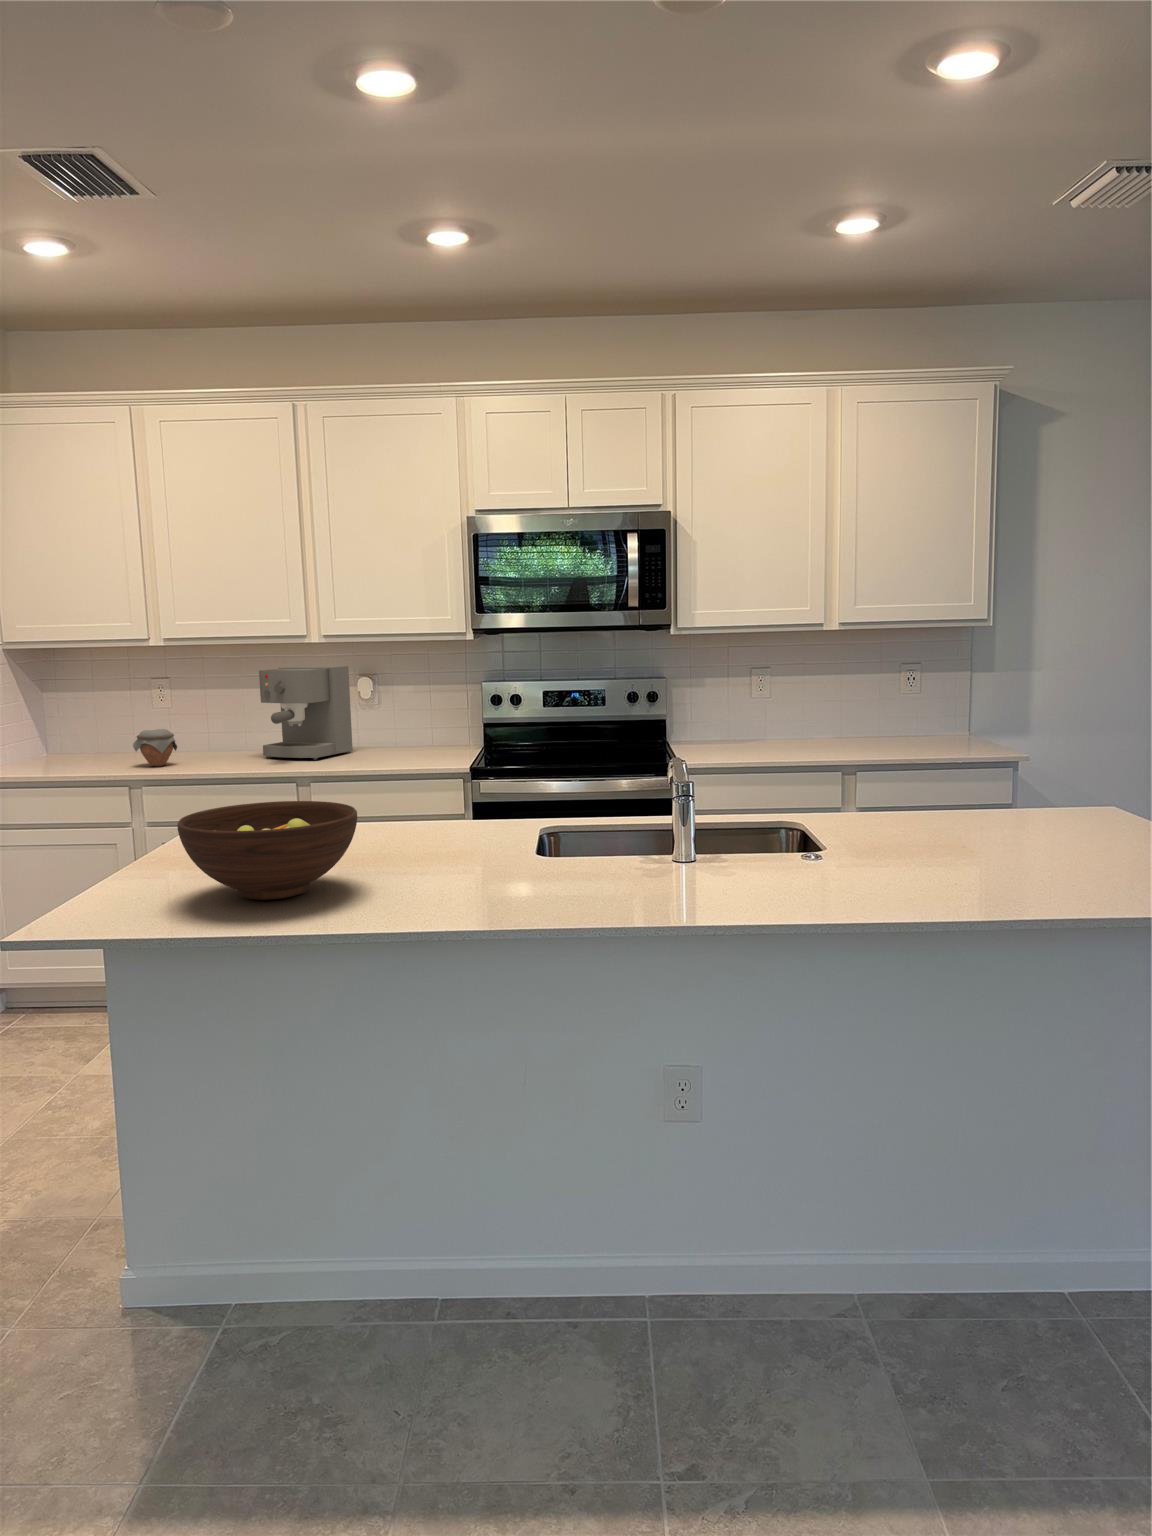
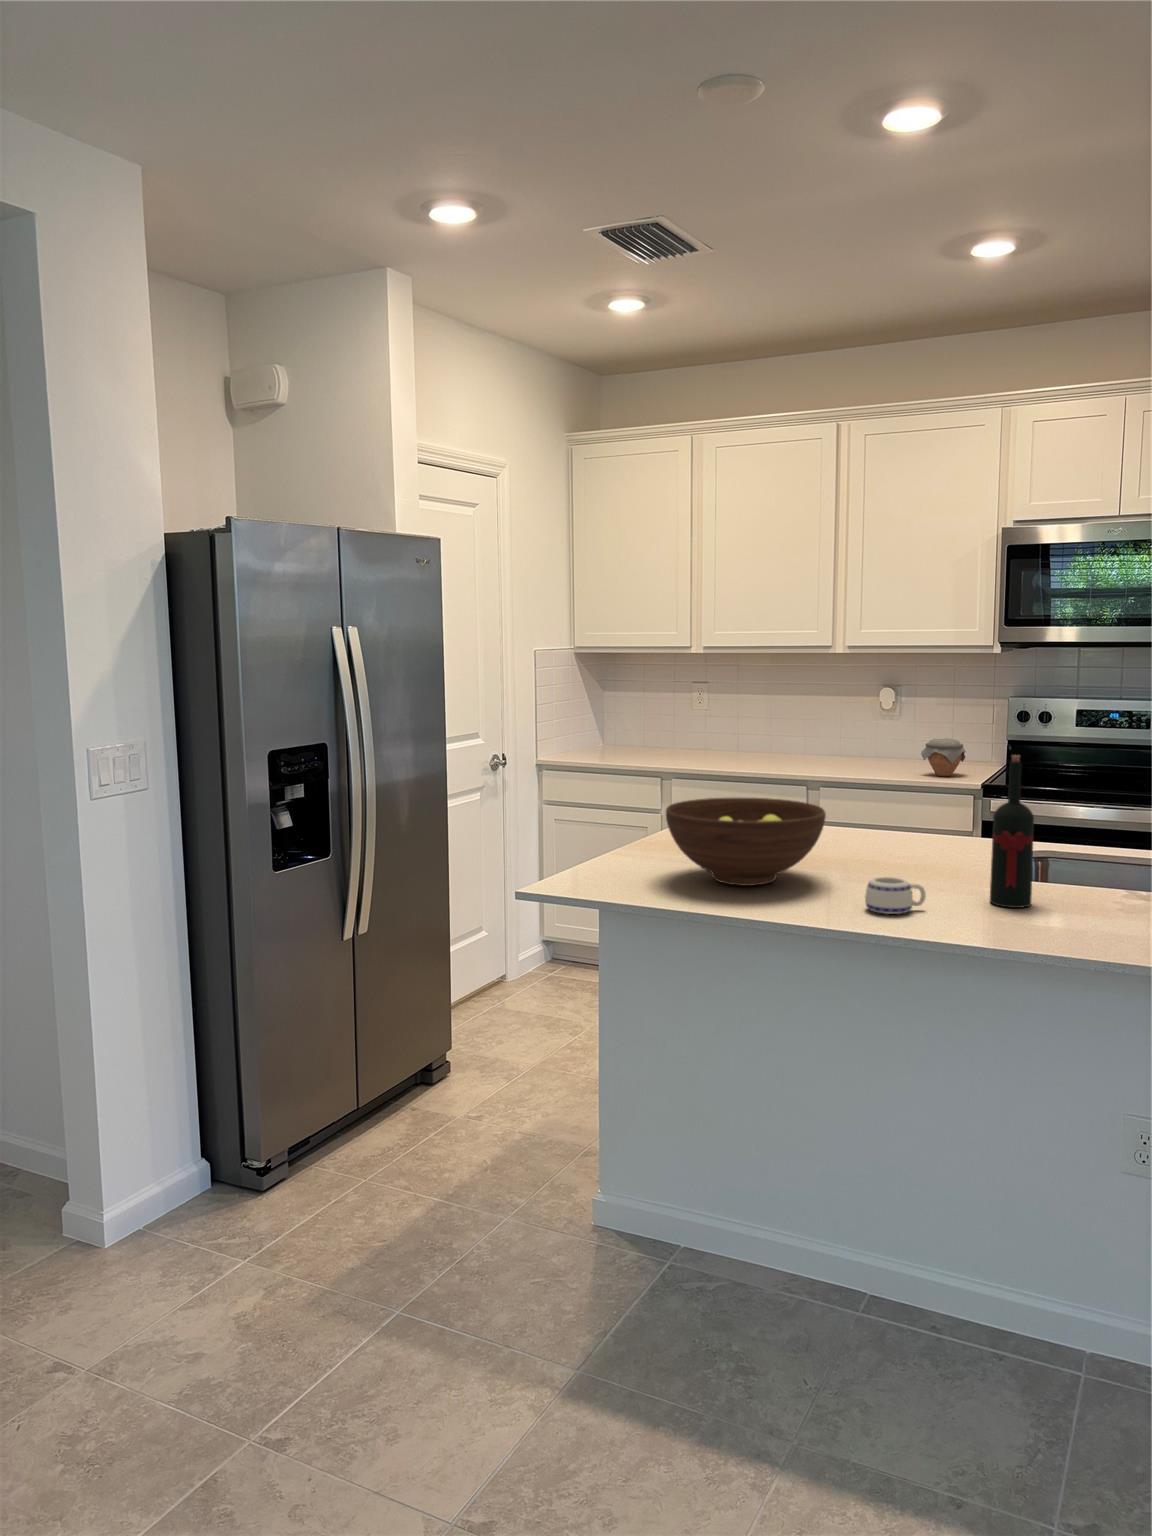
coffee maker: present [259,666,353,760] -> none [783,675,871,766]
jar: present [133,729,177,766] -> present [921,738,966,776]
wine bottle: none [525,738,565,887] -> present [990,755,1034,908]
mug: none [412,871,471,910] -> present [865,877,926,914]

